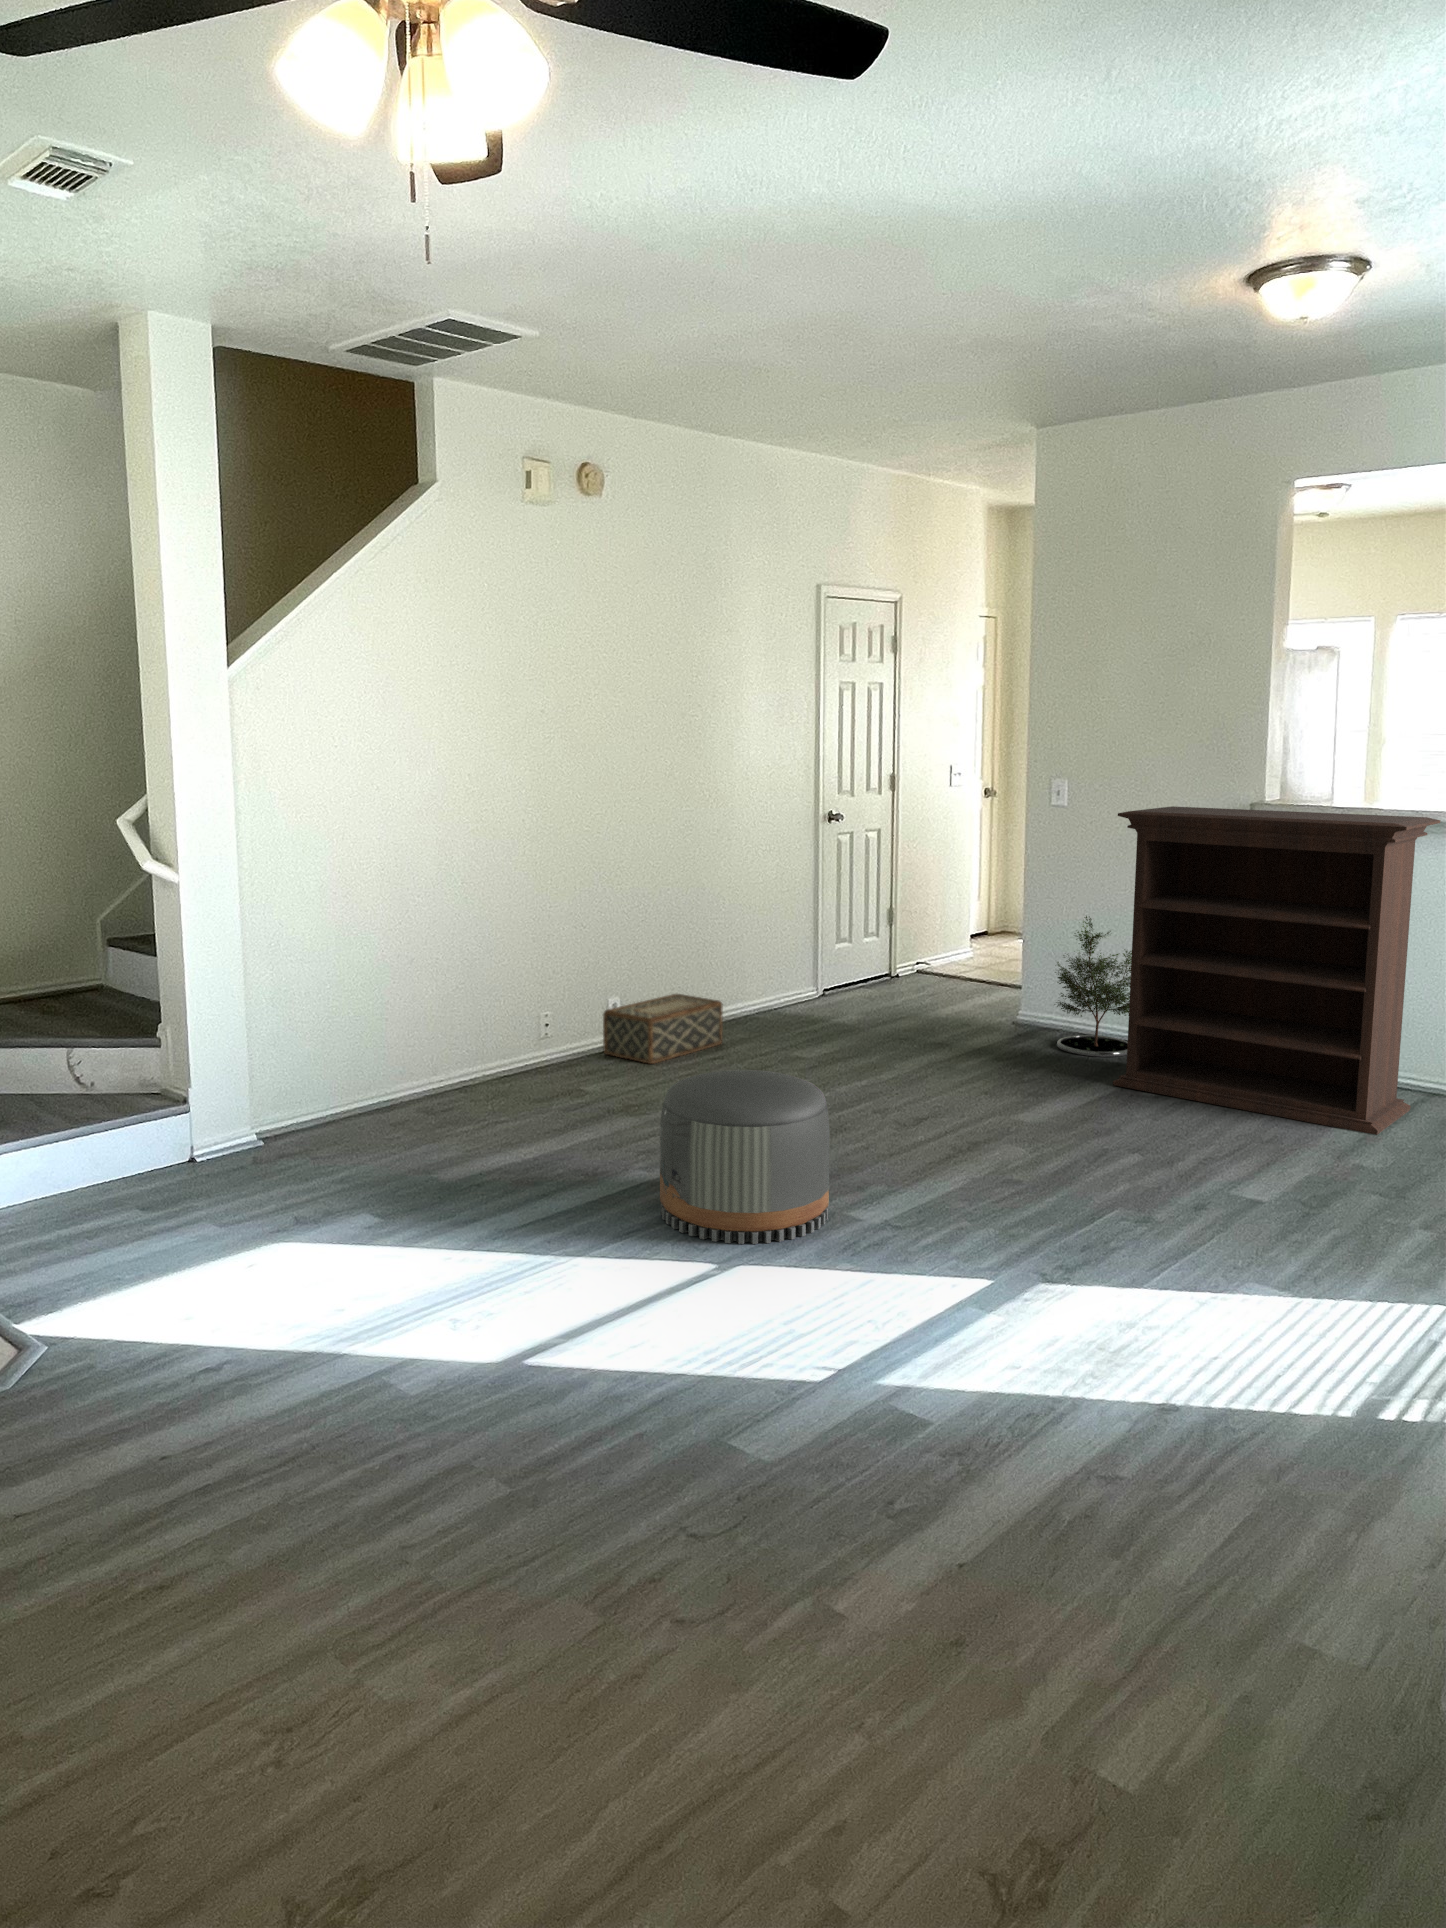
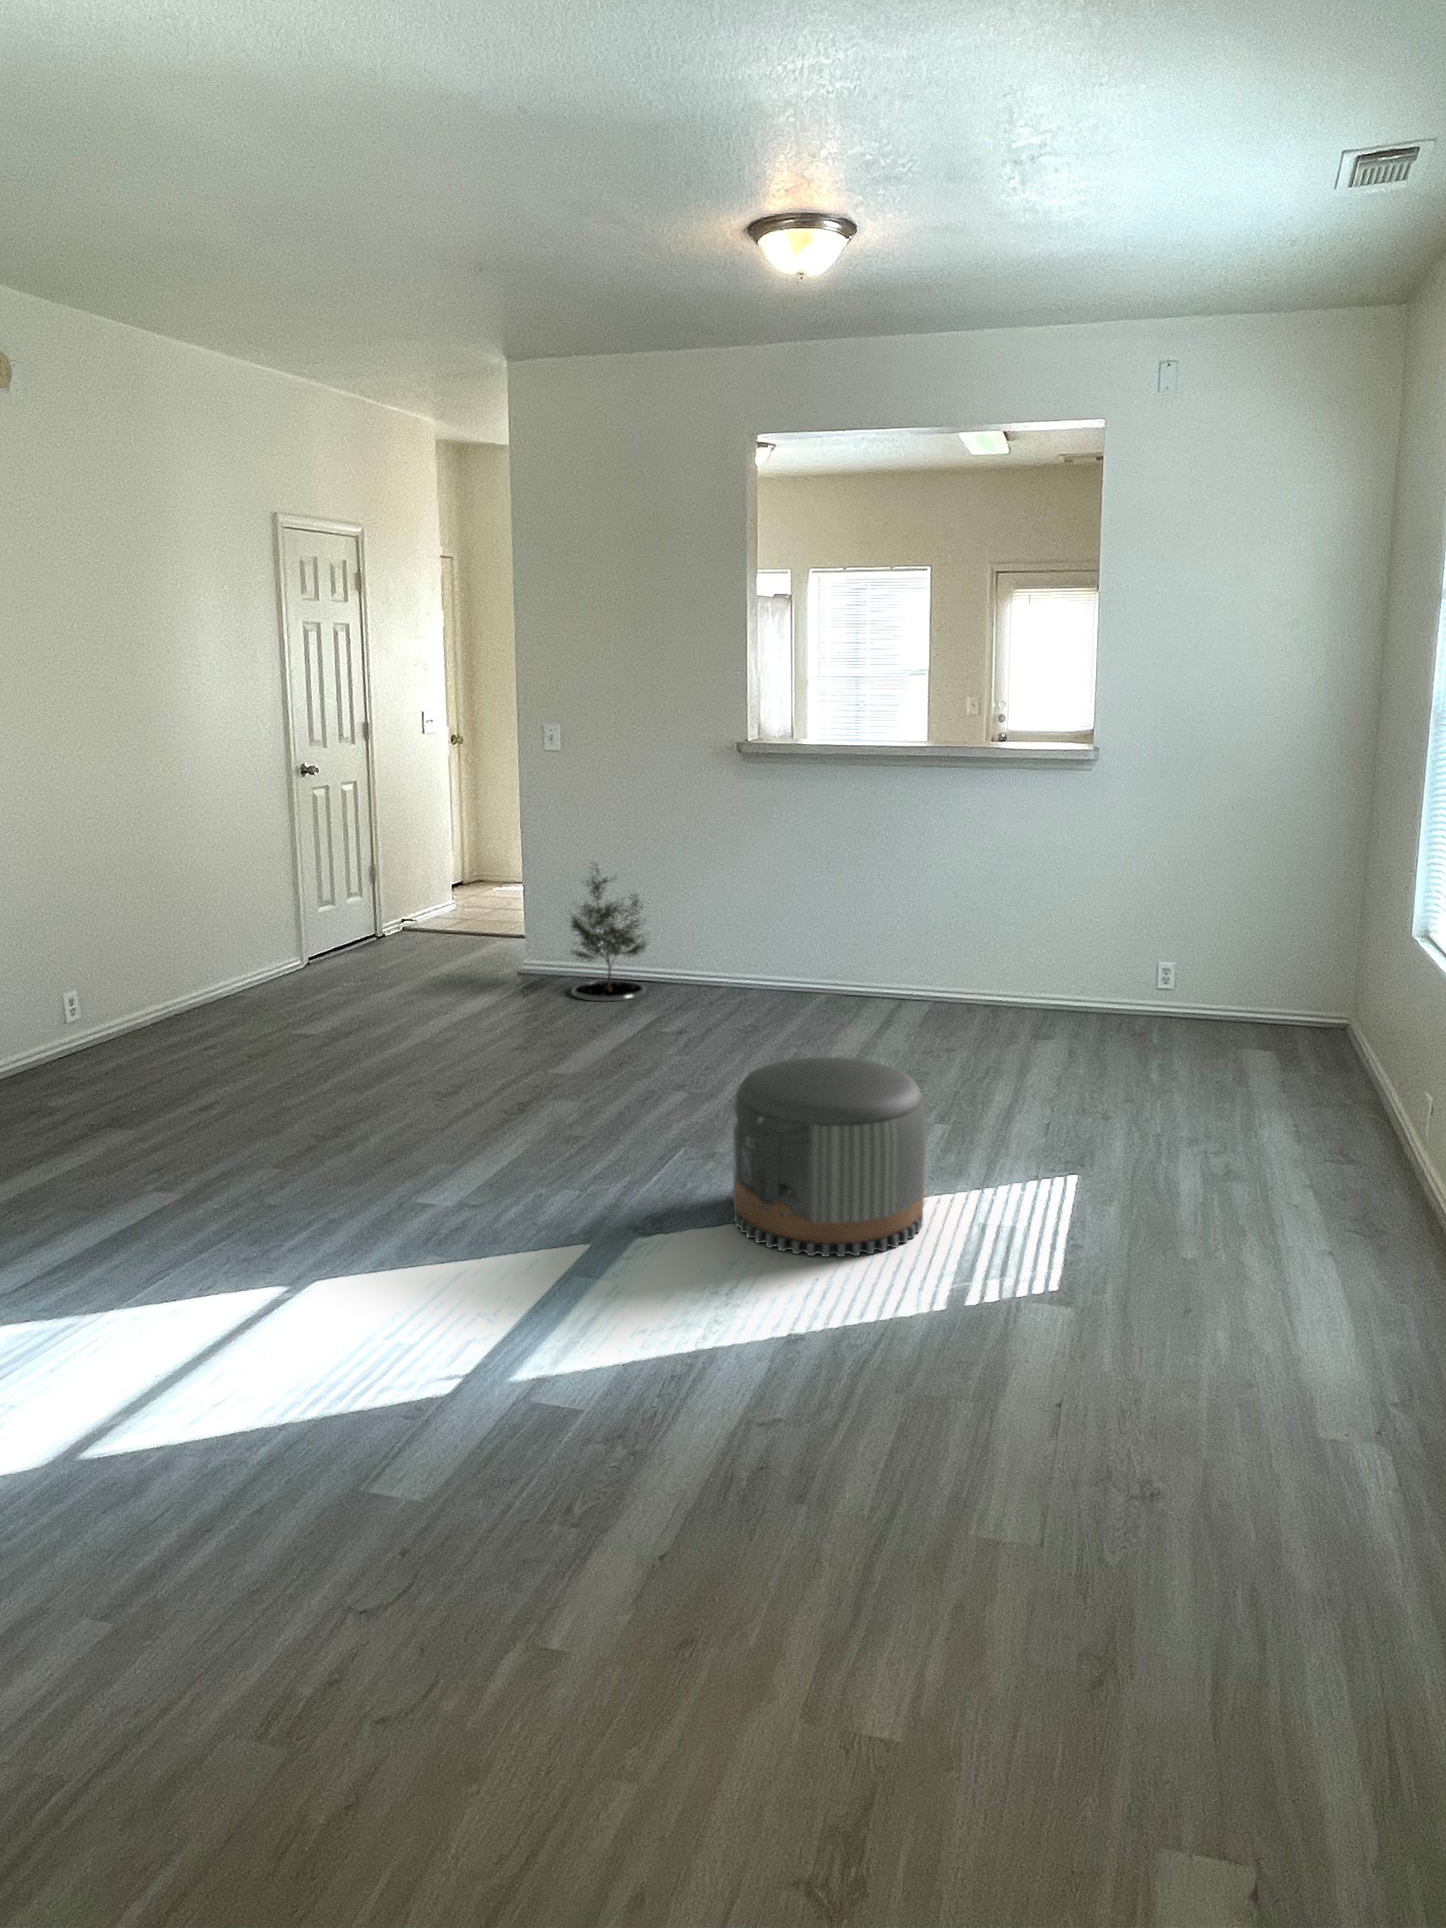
bookshelf: present [1113,806,1440,1135] -> none [627,749,907,1046]
woven basket: present [603,994,723,1064] -> none [59,981,209,1067]
pouf: present [660,1070,830,1244] -> present [733,1057,926,1257]

